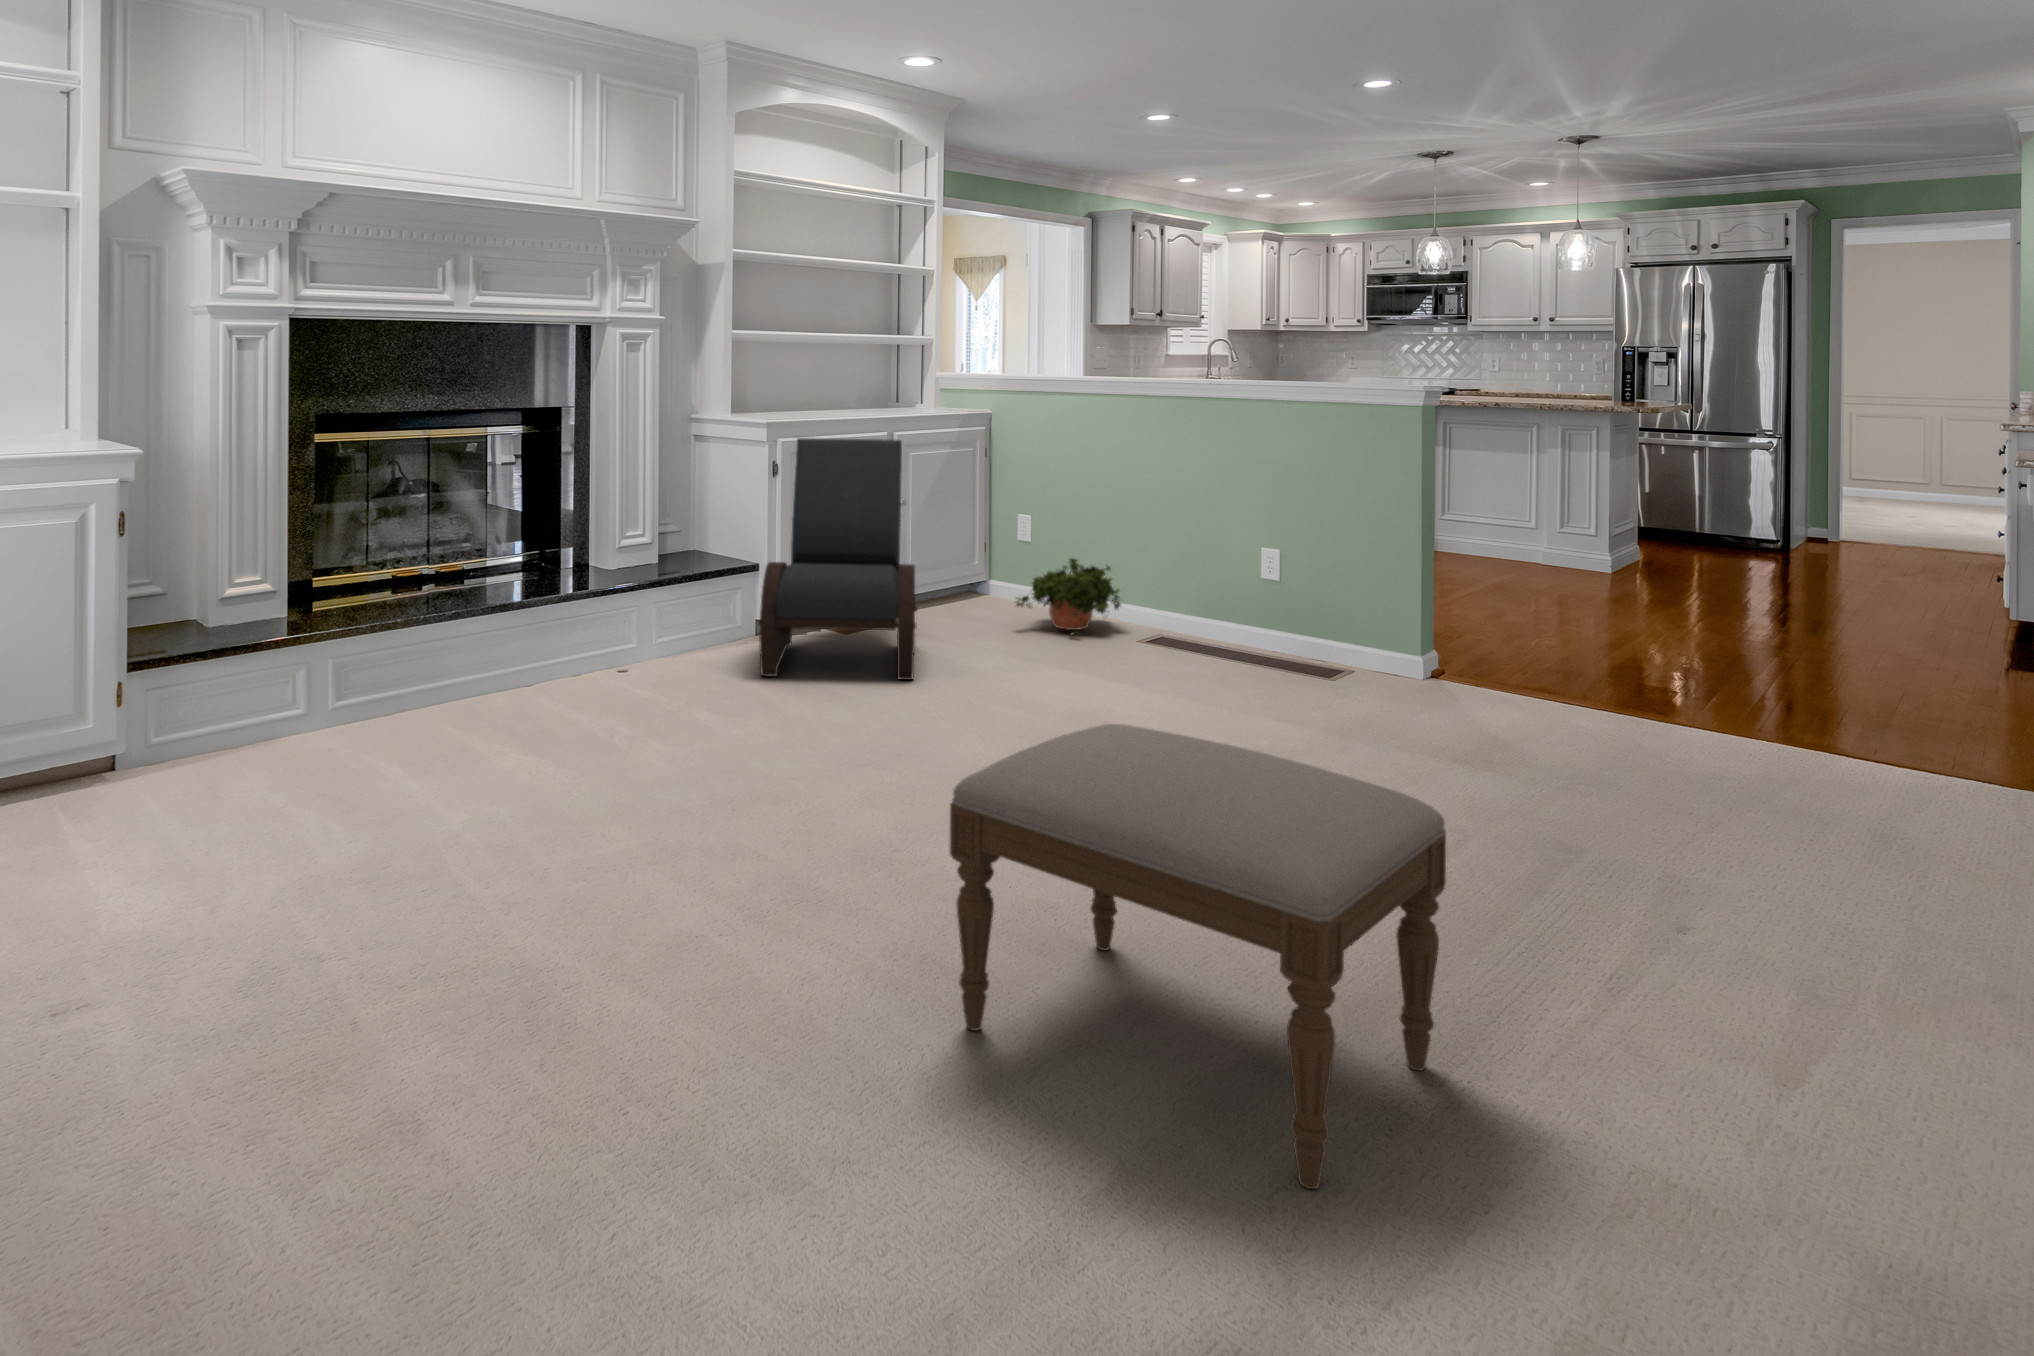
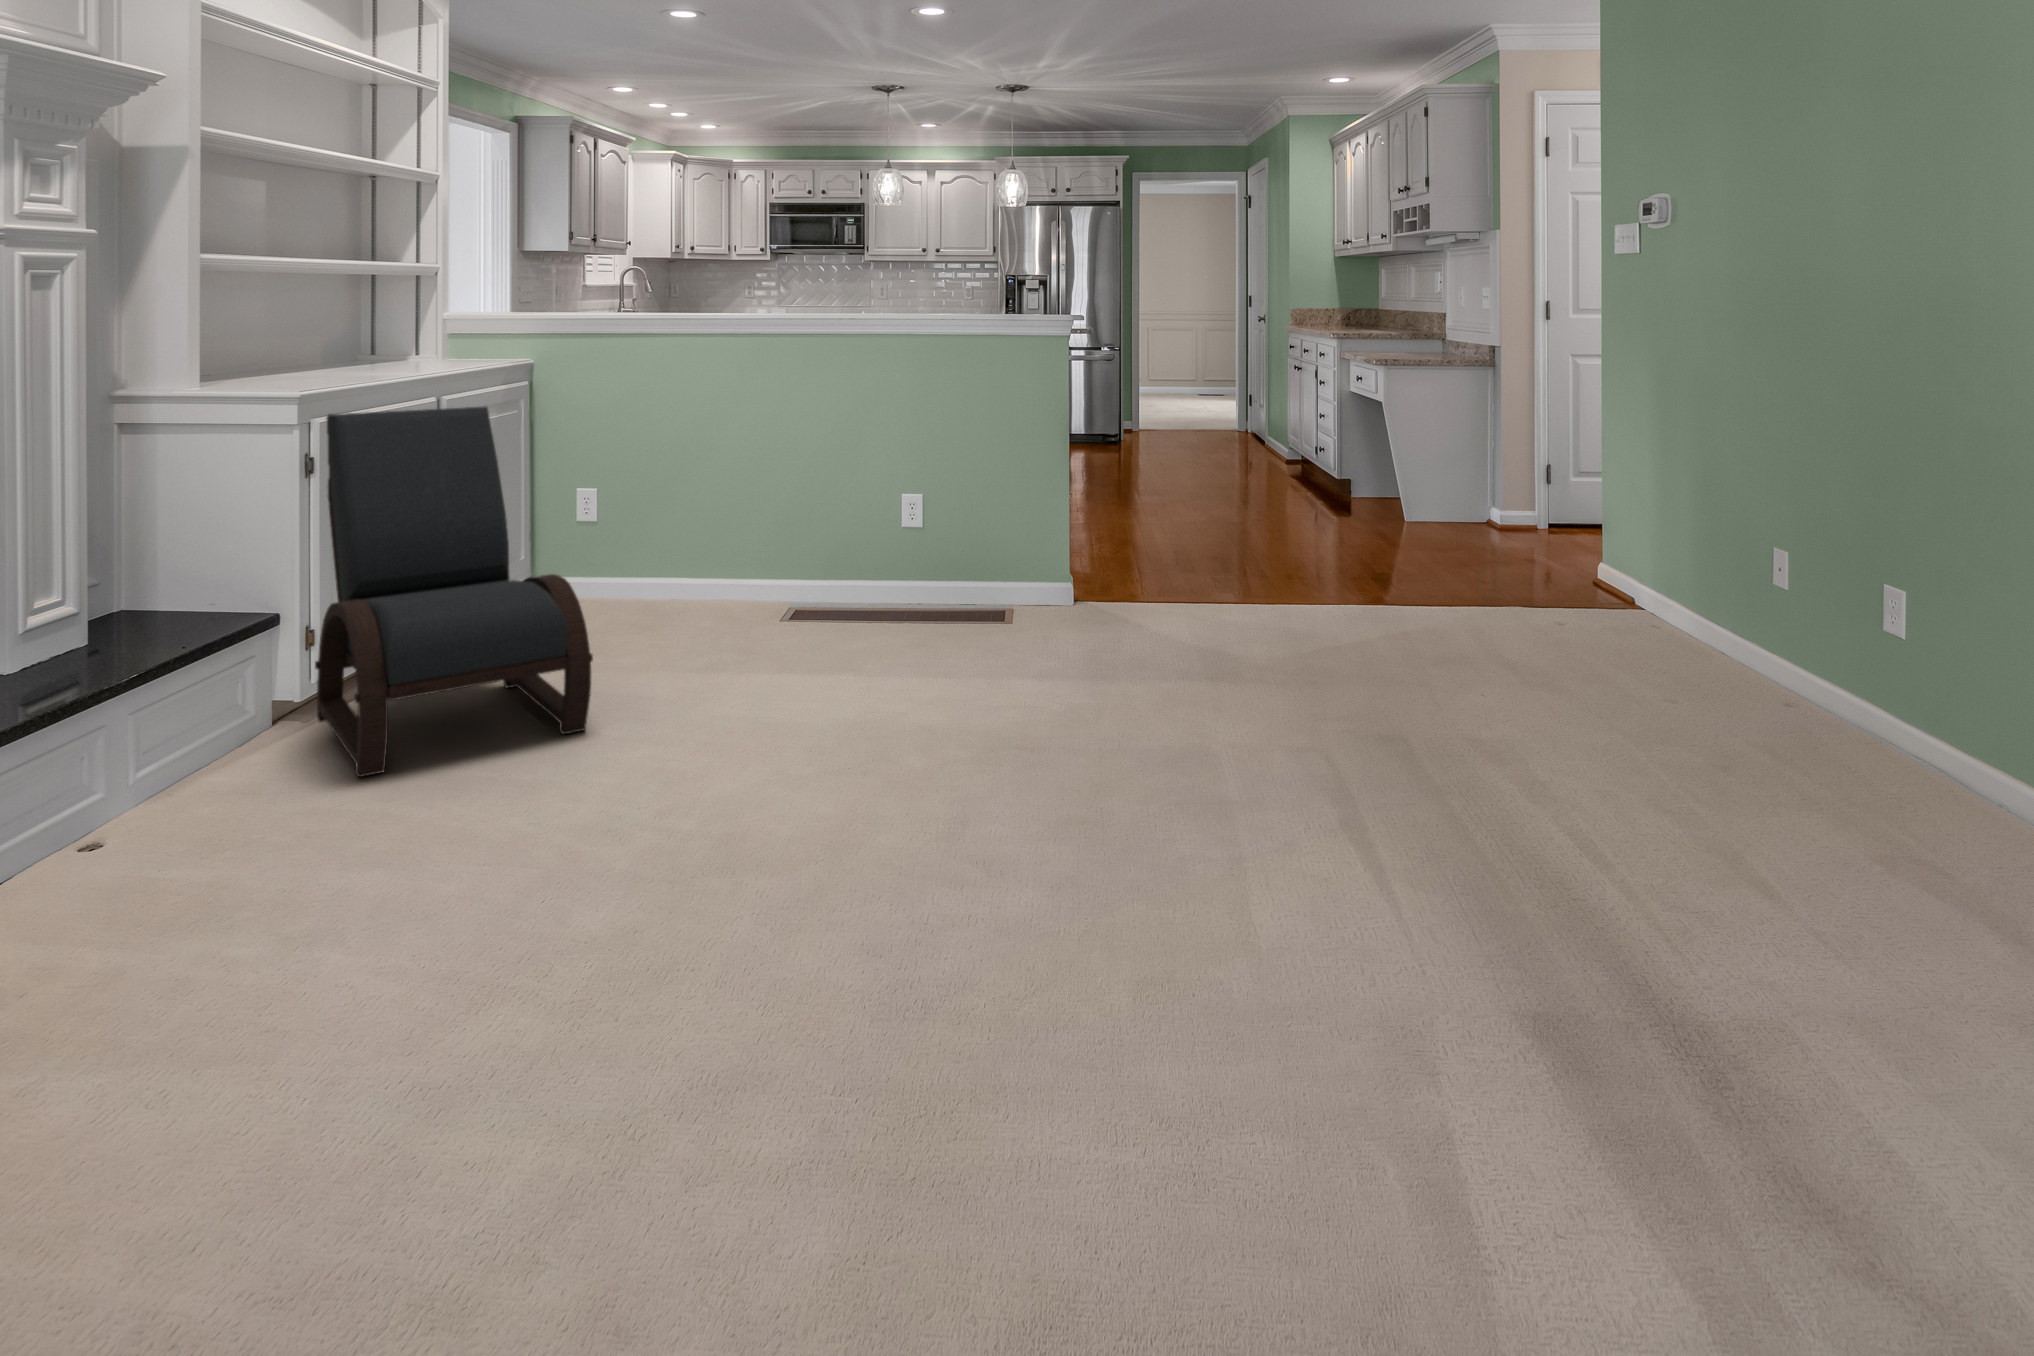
potted plant: present [1016,559,1121,635] -> none [618,533,748,632]
ottoman: present [950,724,1446,1189] -> none [1264,752,1896,1252]

